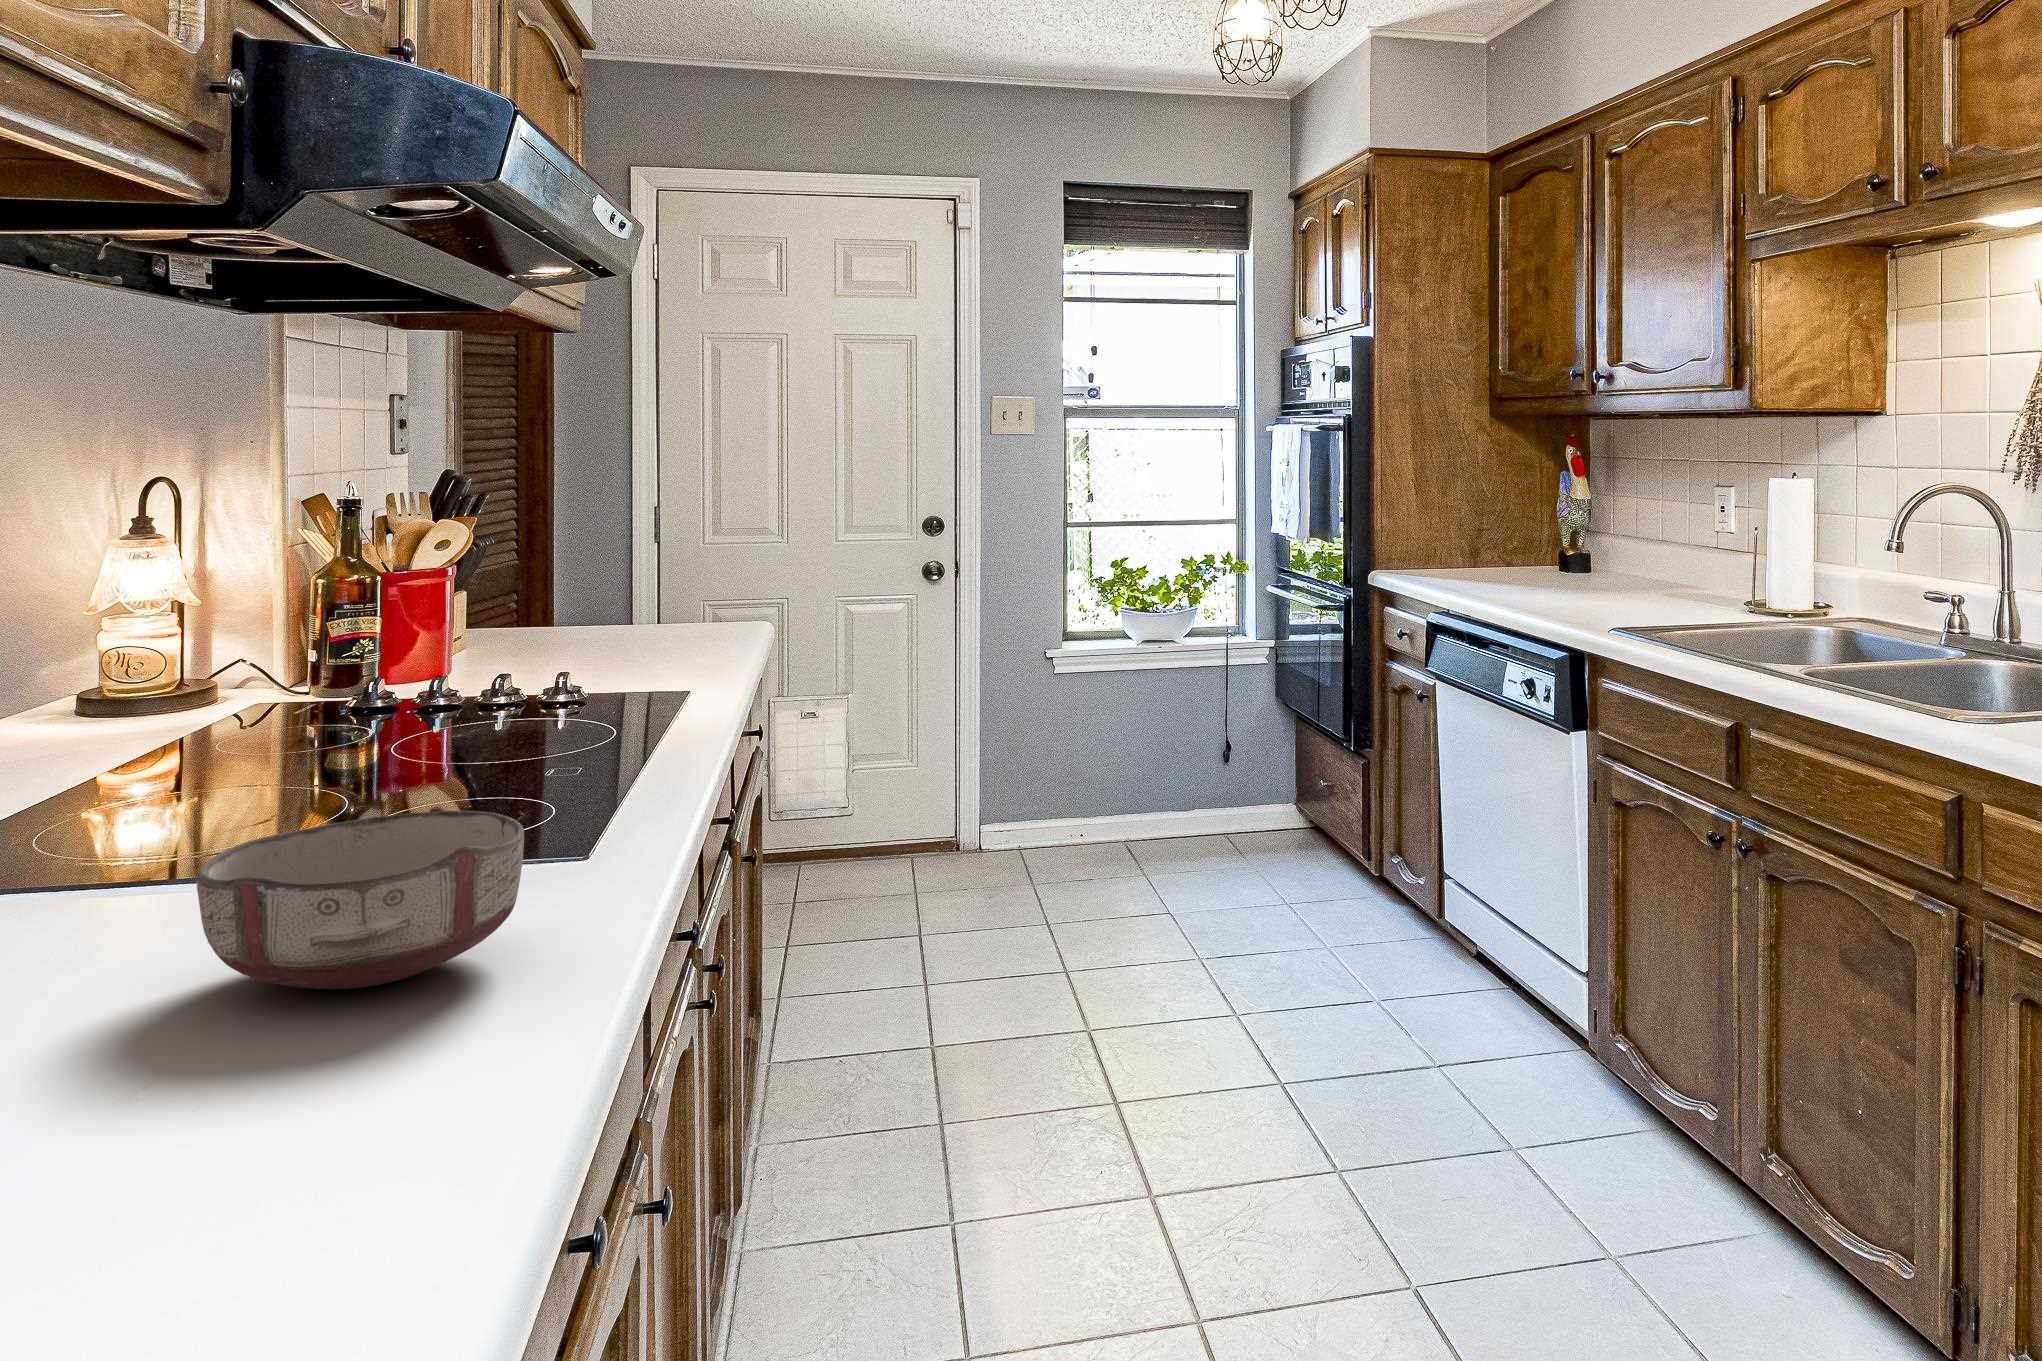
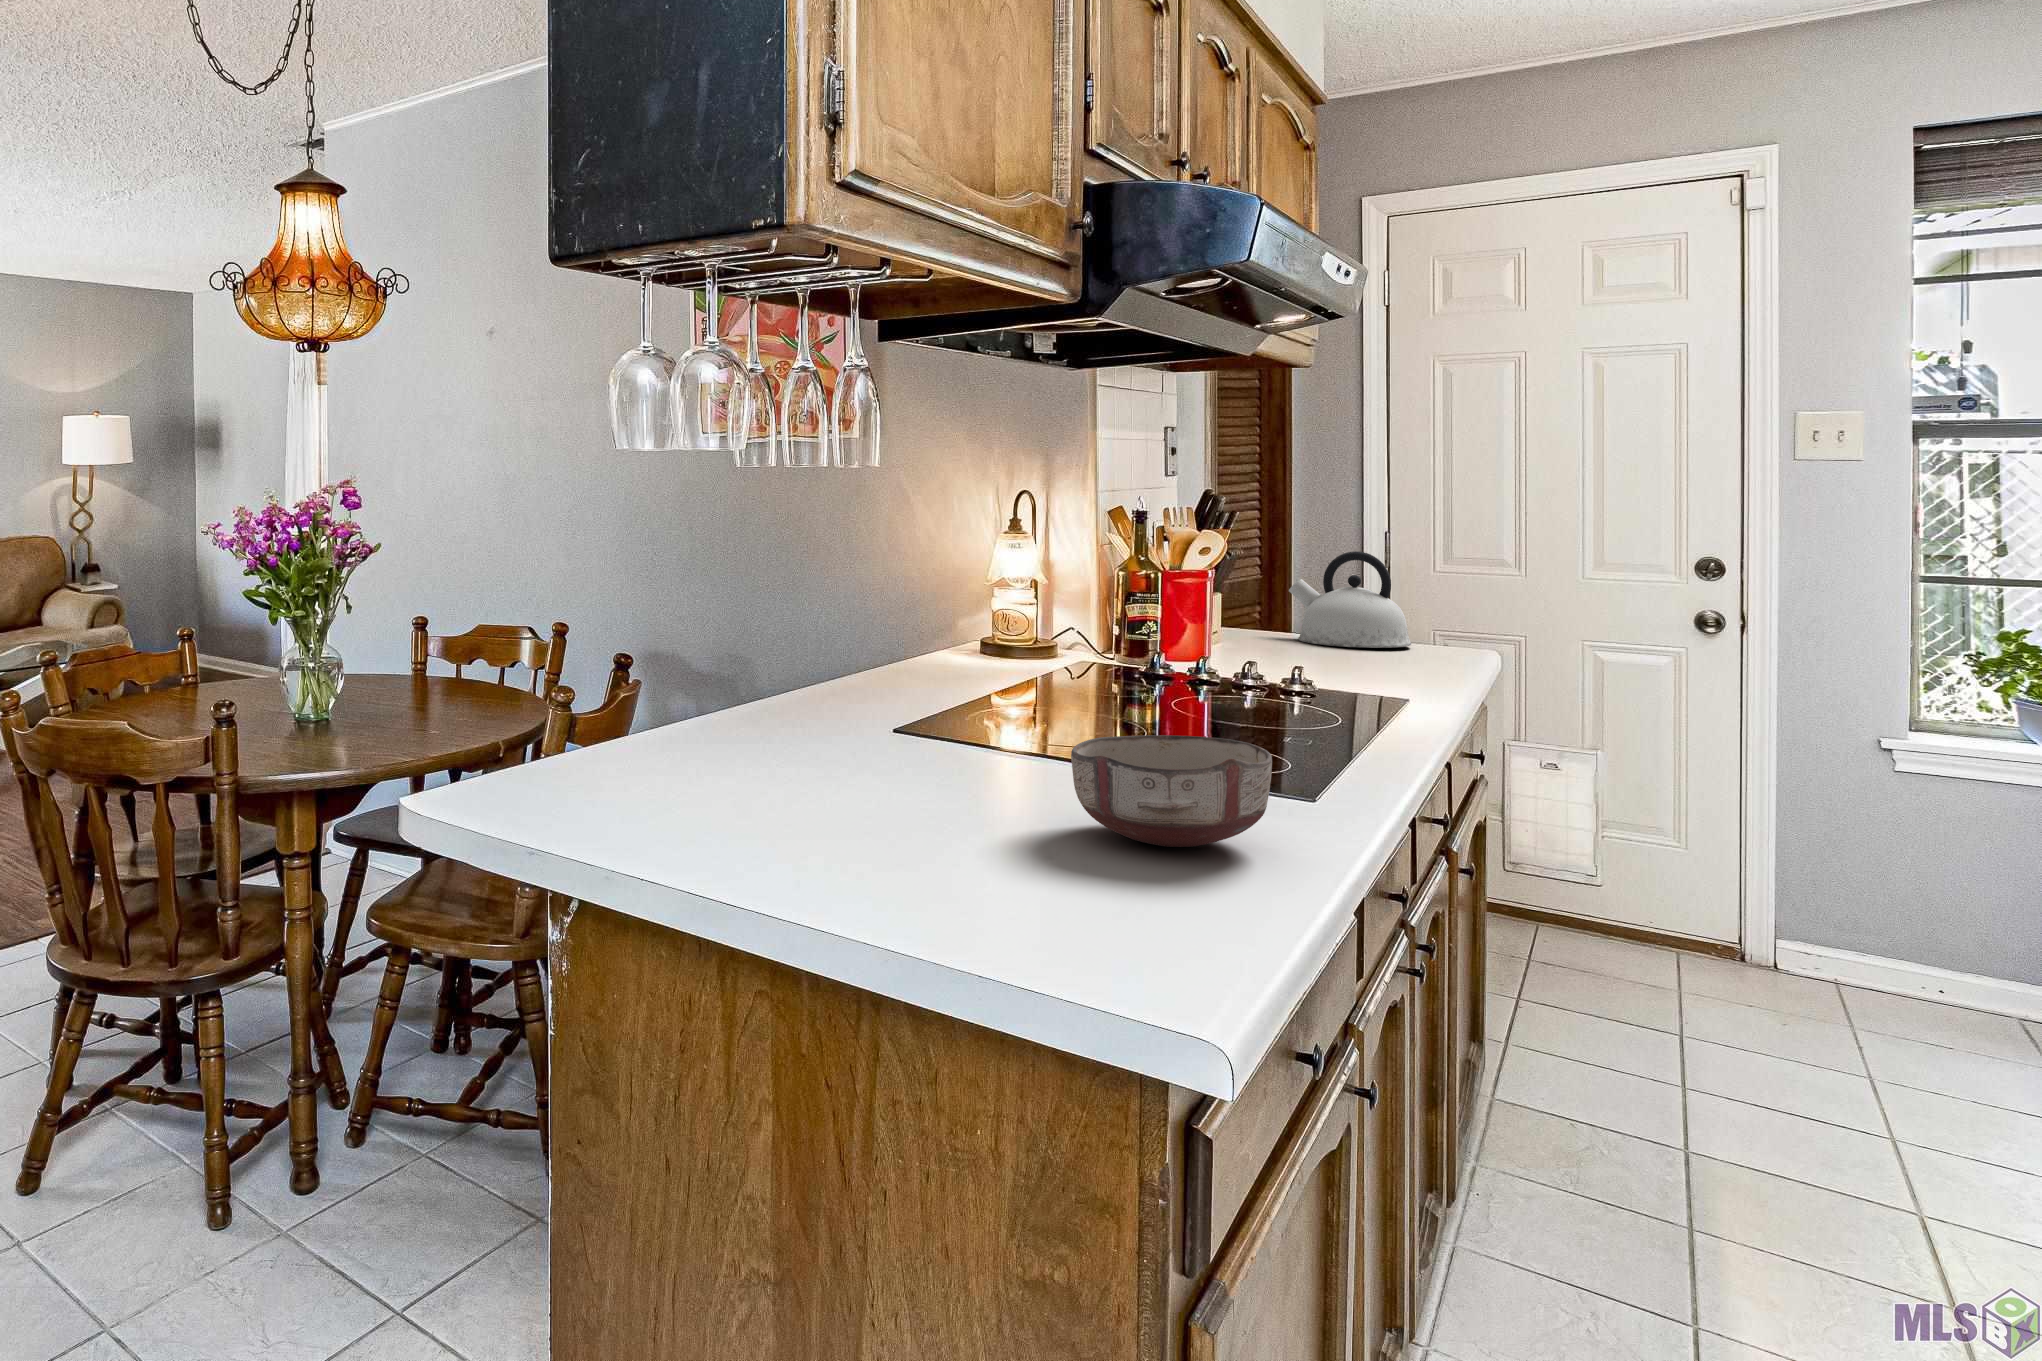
kettle: none [549,536,689,643] -> present [1289,551,1411,648]

